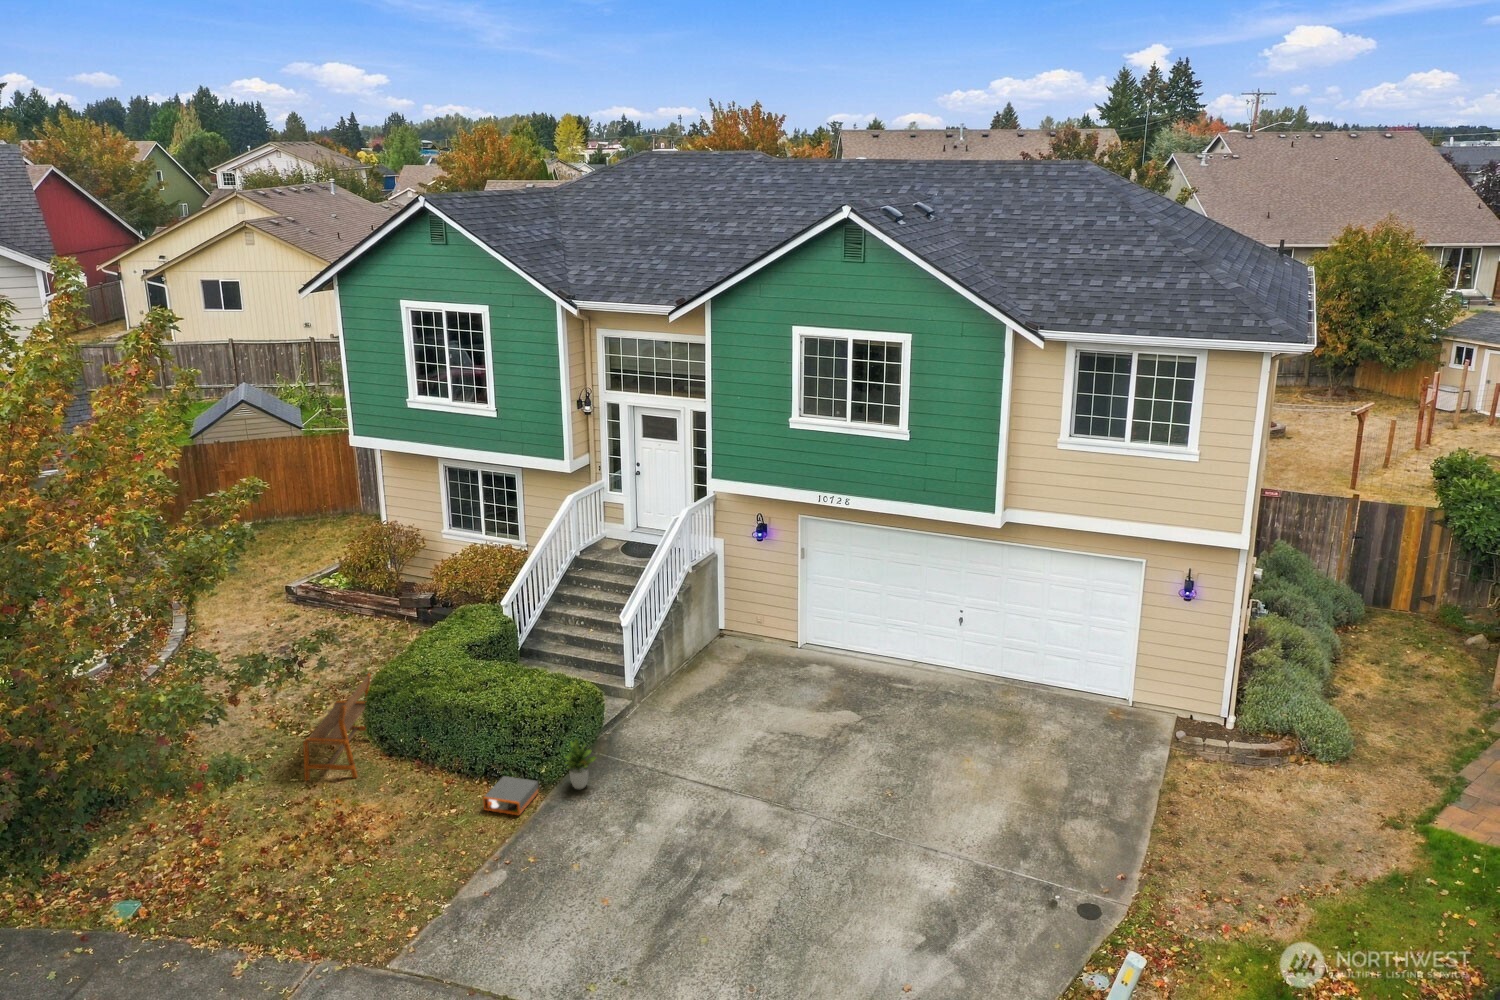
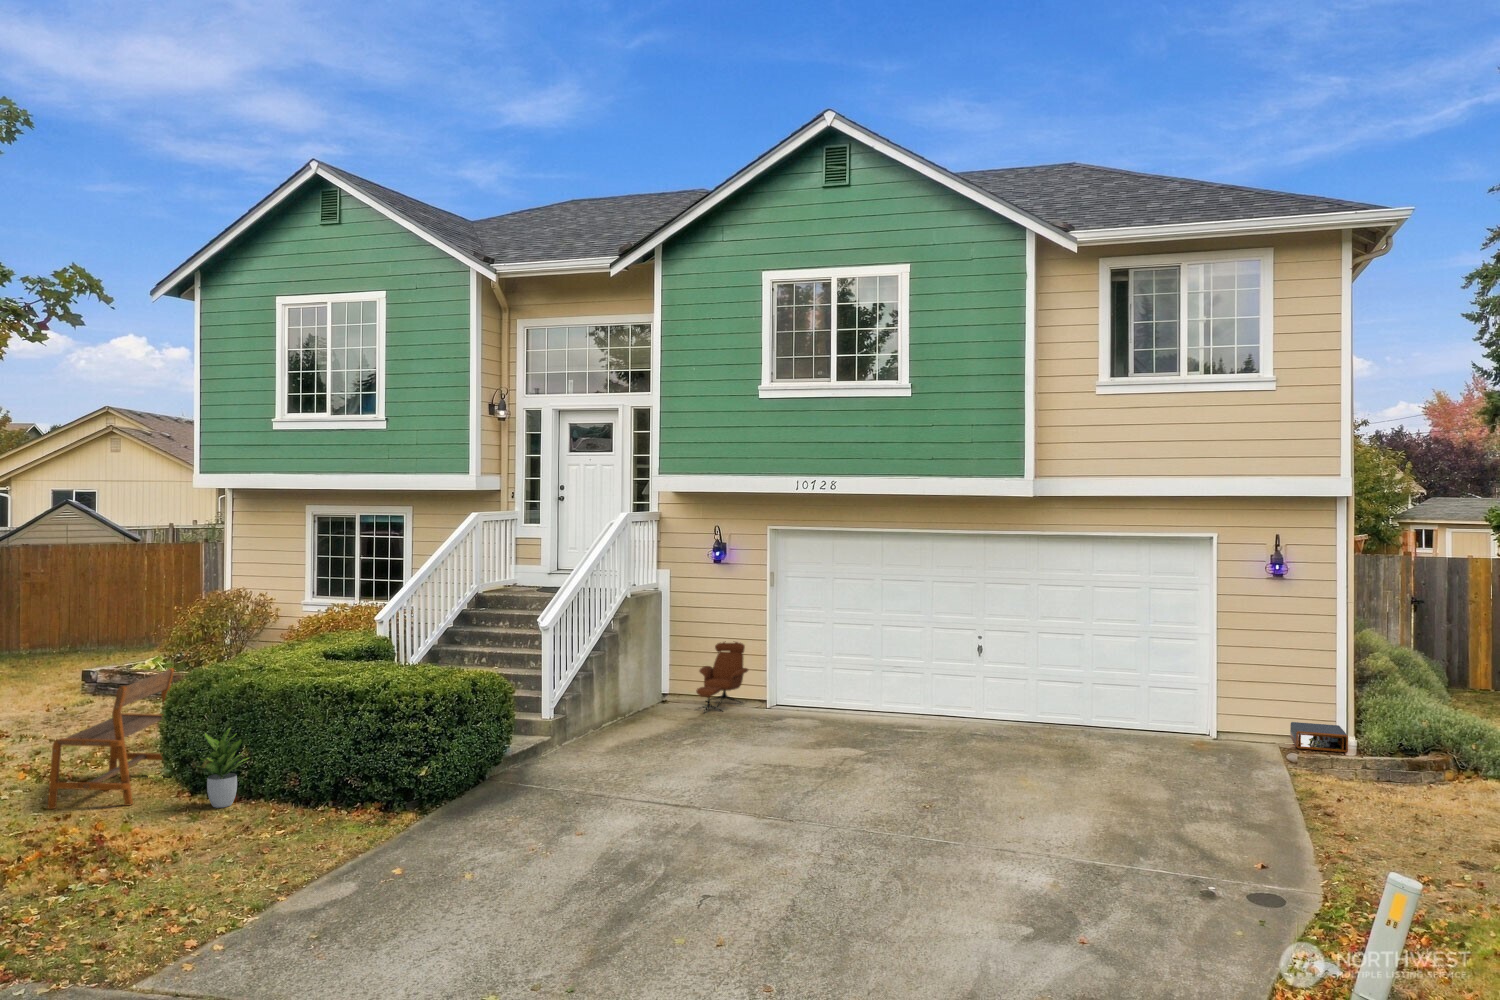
lounge chair: none [740,597,783,662] -> present [696,641,748,712]
potted plant: present [566,738,596,789] -> present [197,728,249,808]
storage box: present [483,776,538,815] -> present [1290,722,1348,752]

